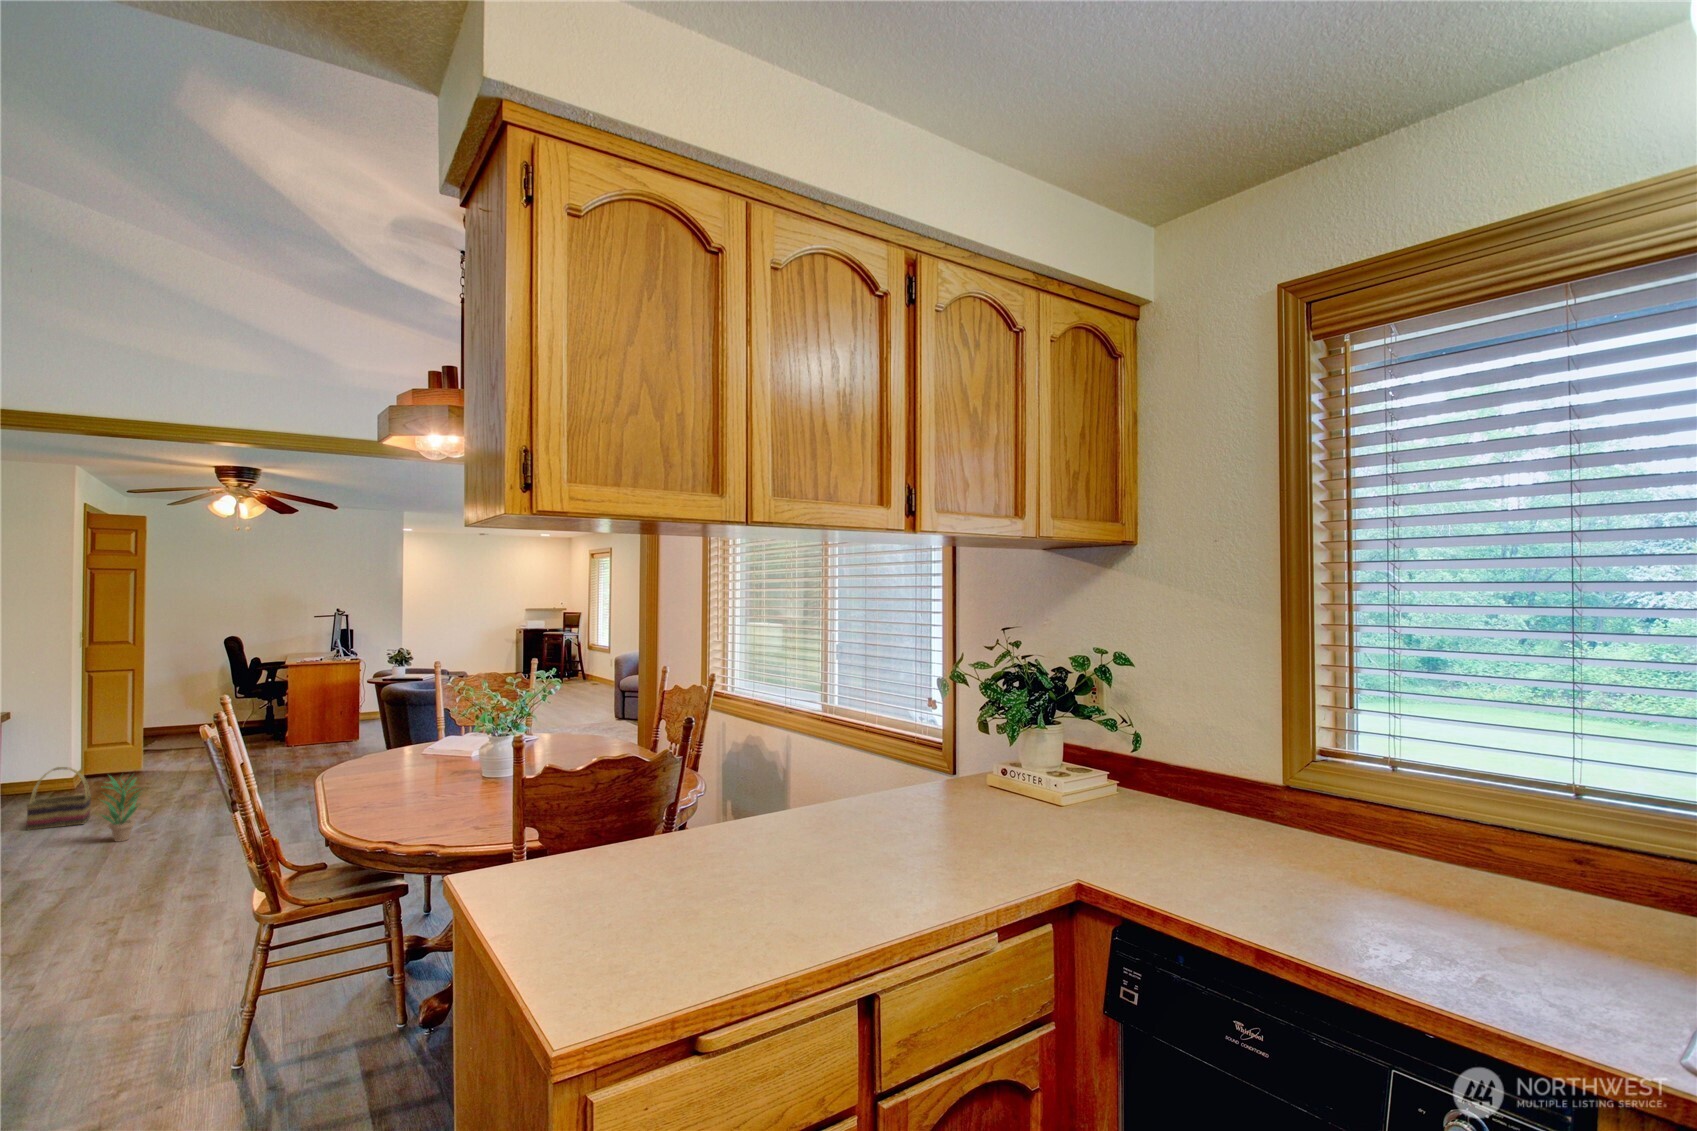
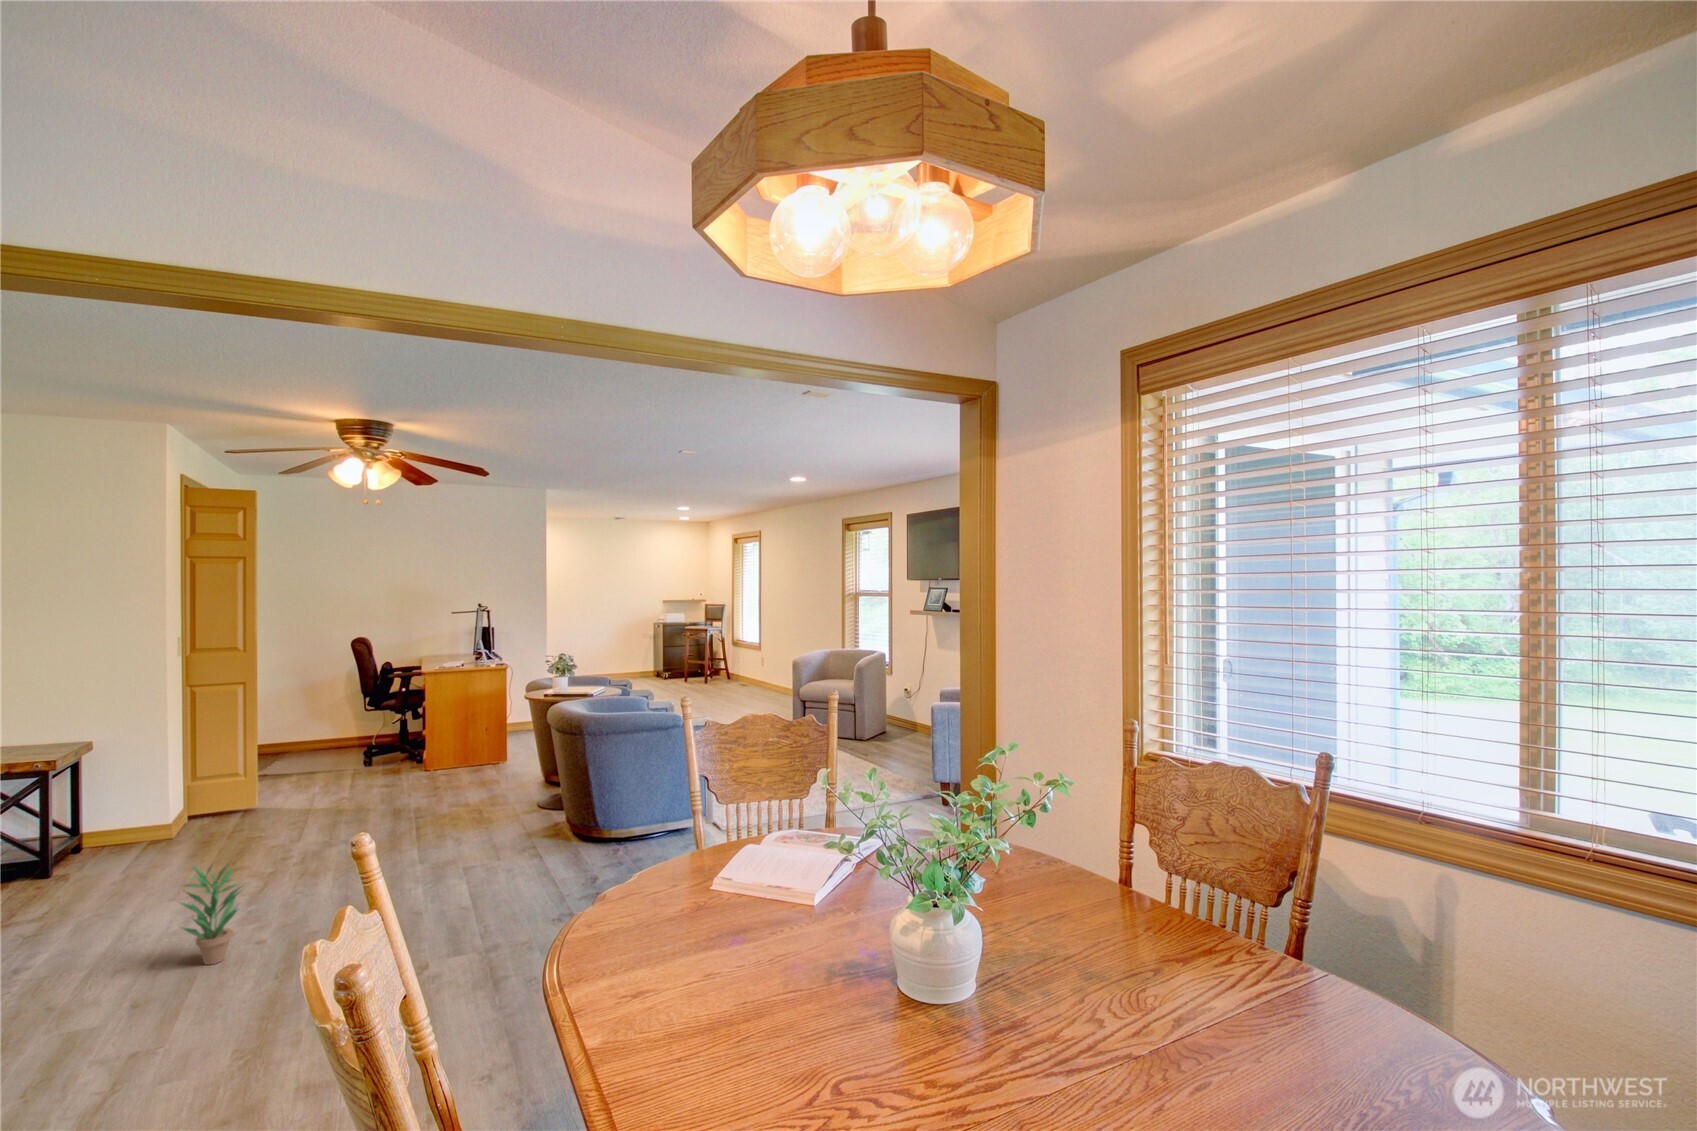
basket: present [27,767,91,830] -> none [90,838,181,932]

